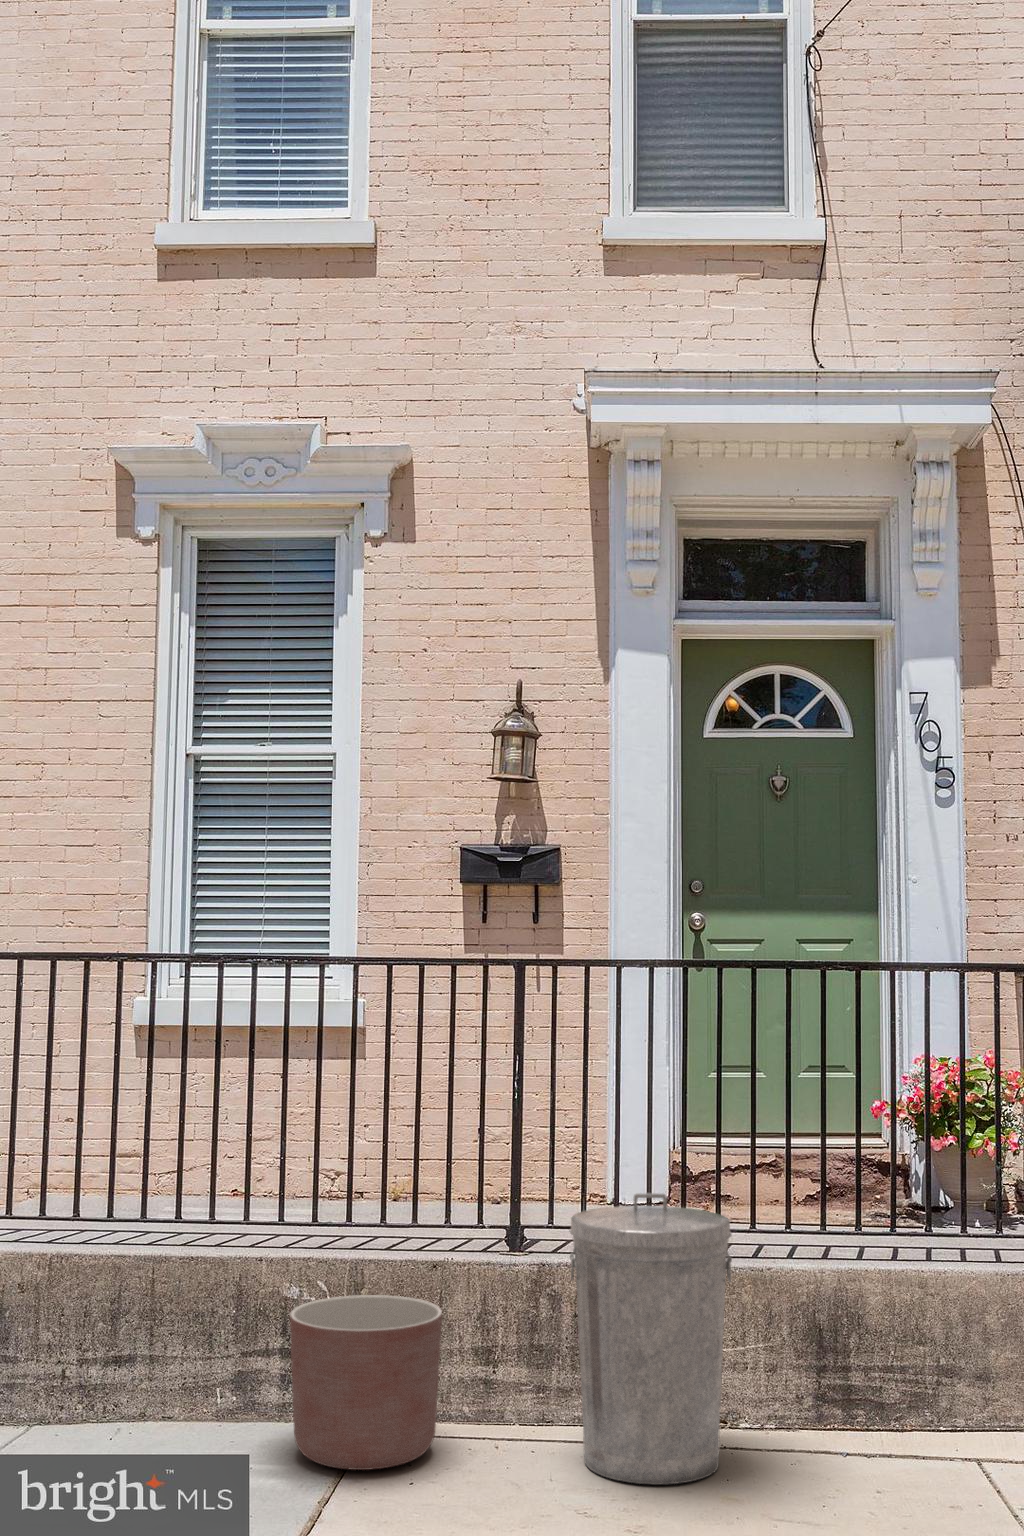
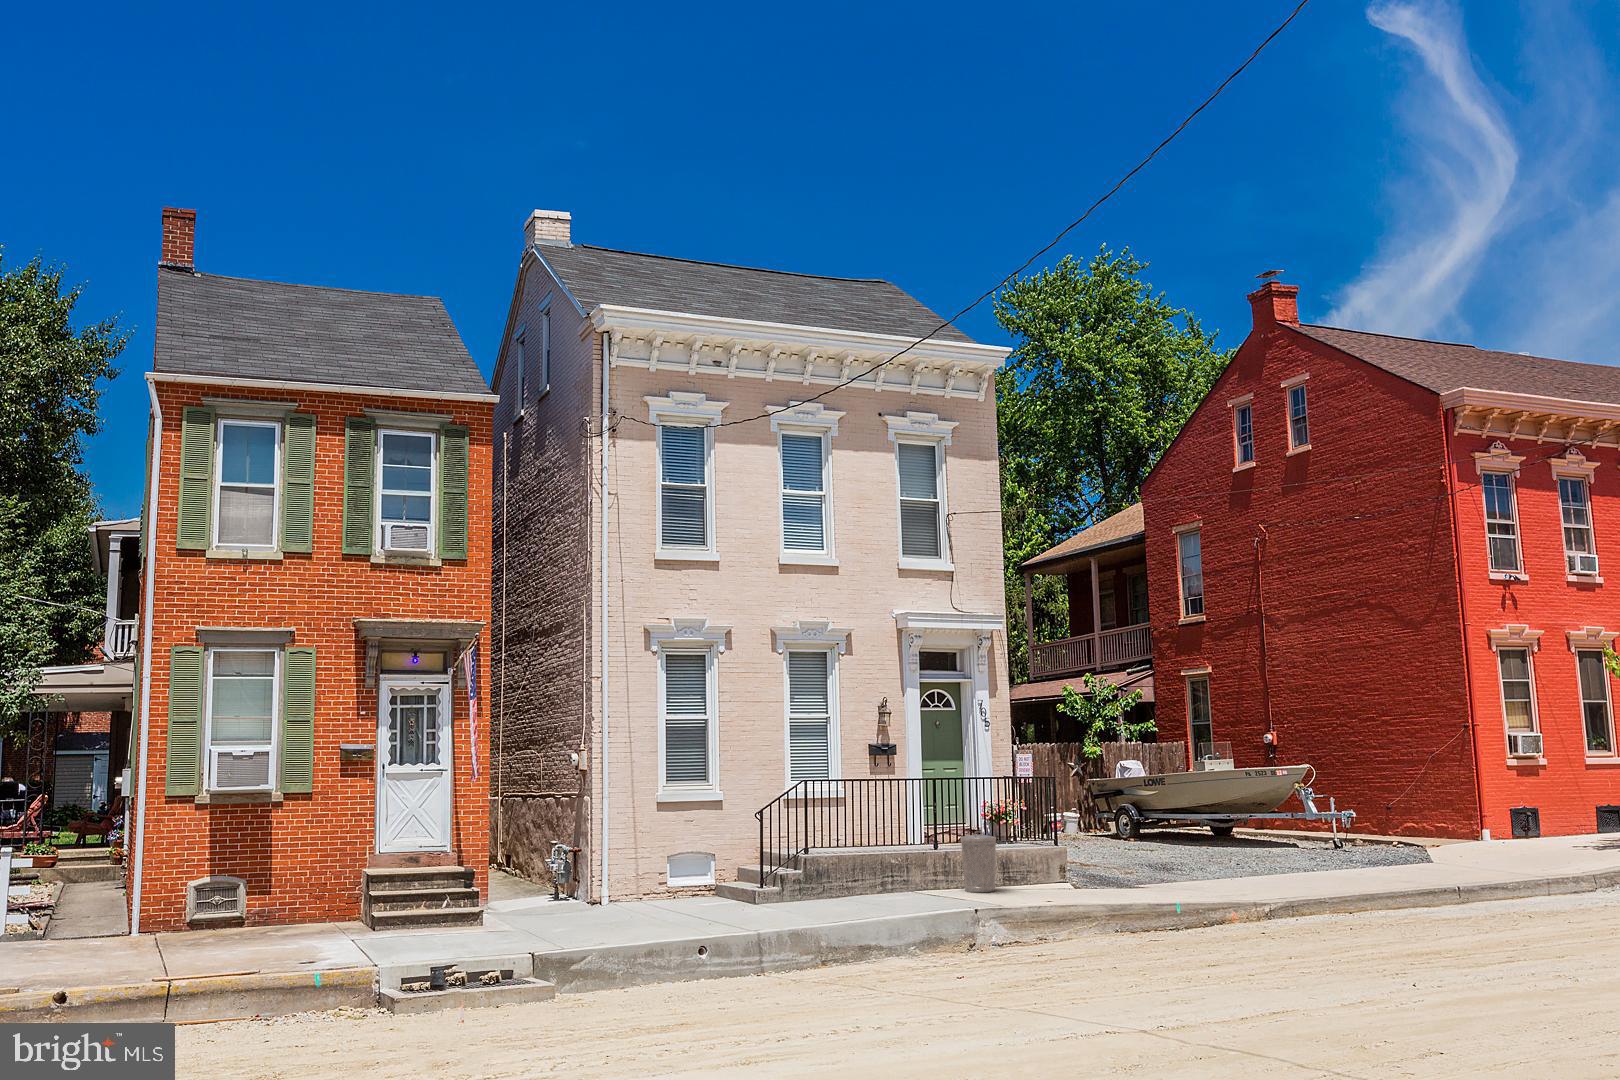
planter: present [290,1295,442,1470] -> none [905,860,940,895]

